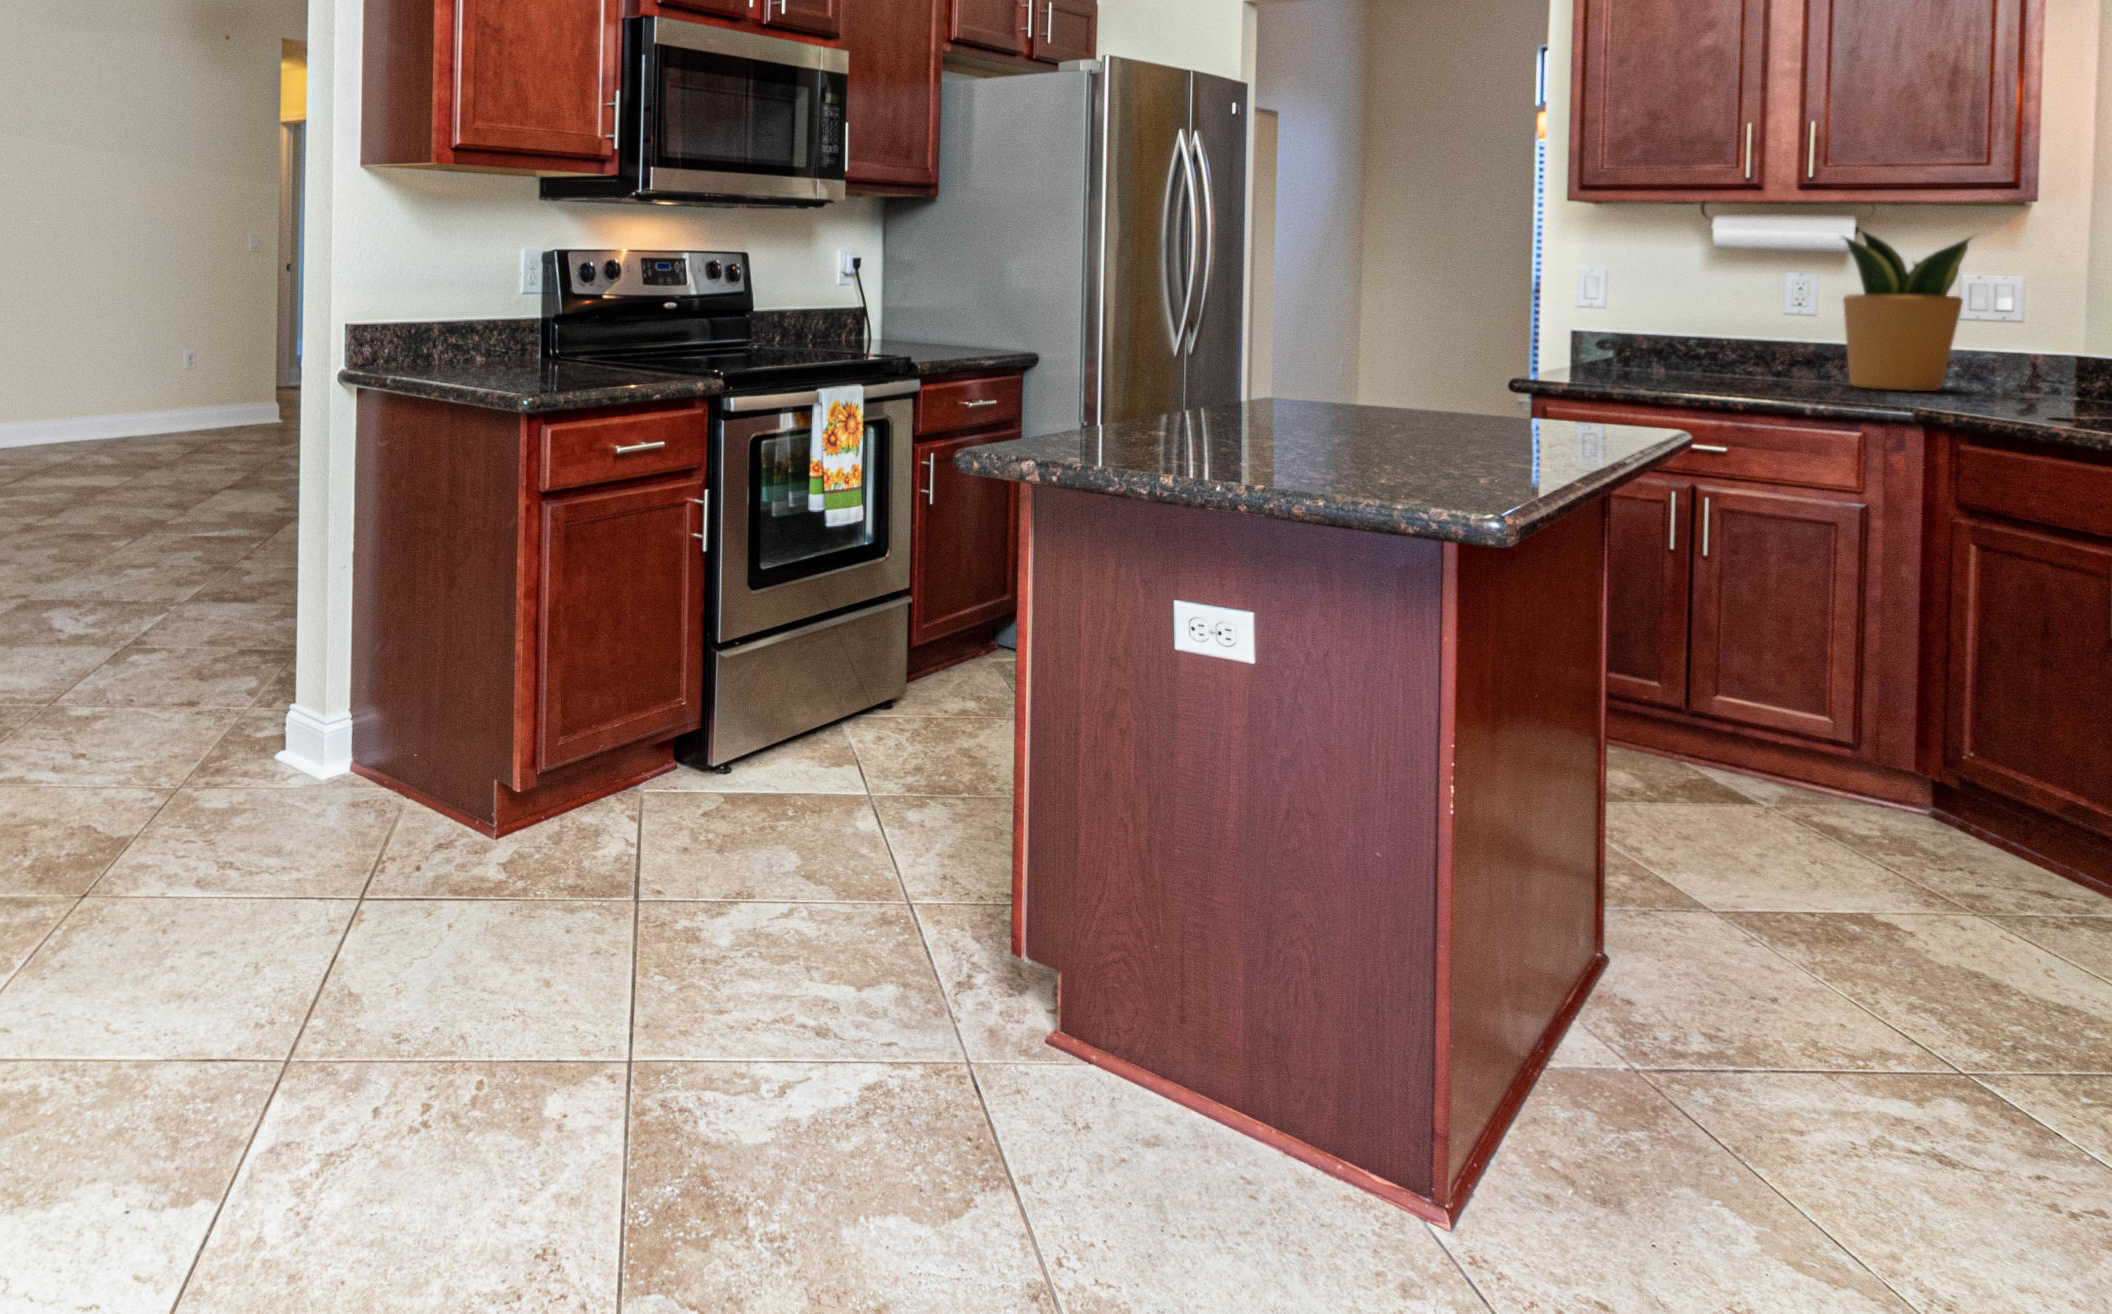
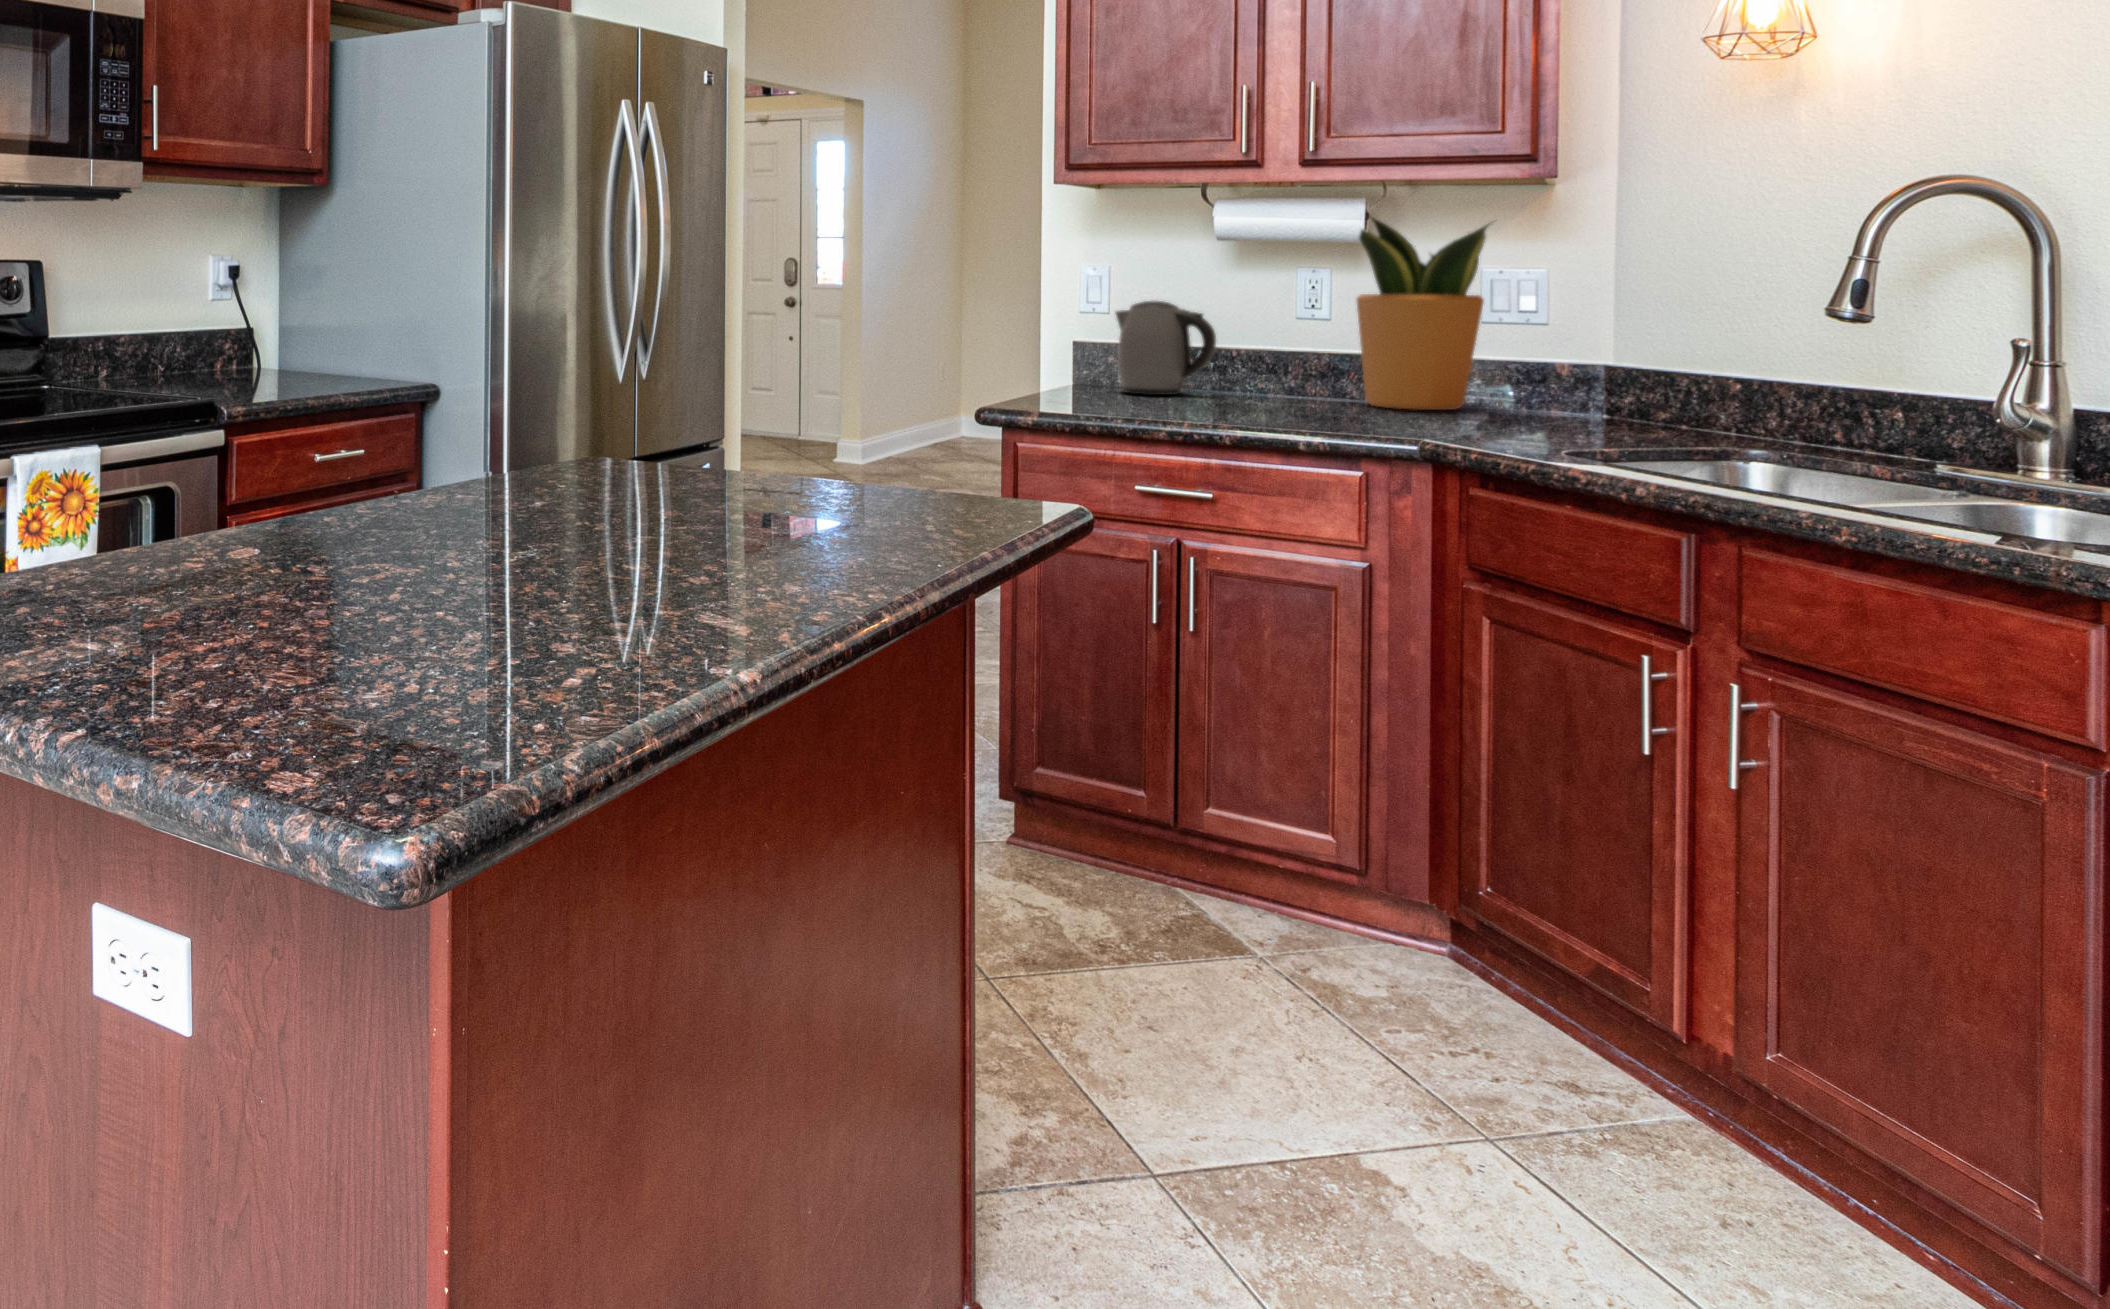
kettle: none [1615,298,1710,376] -> present [1116,301,1216,395]

